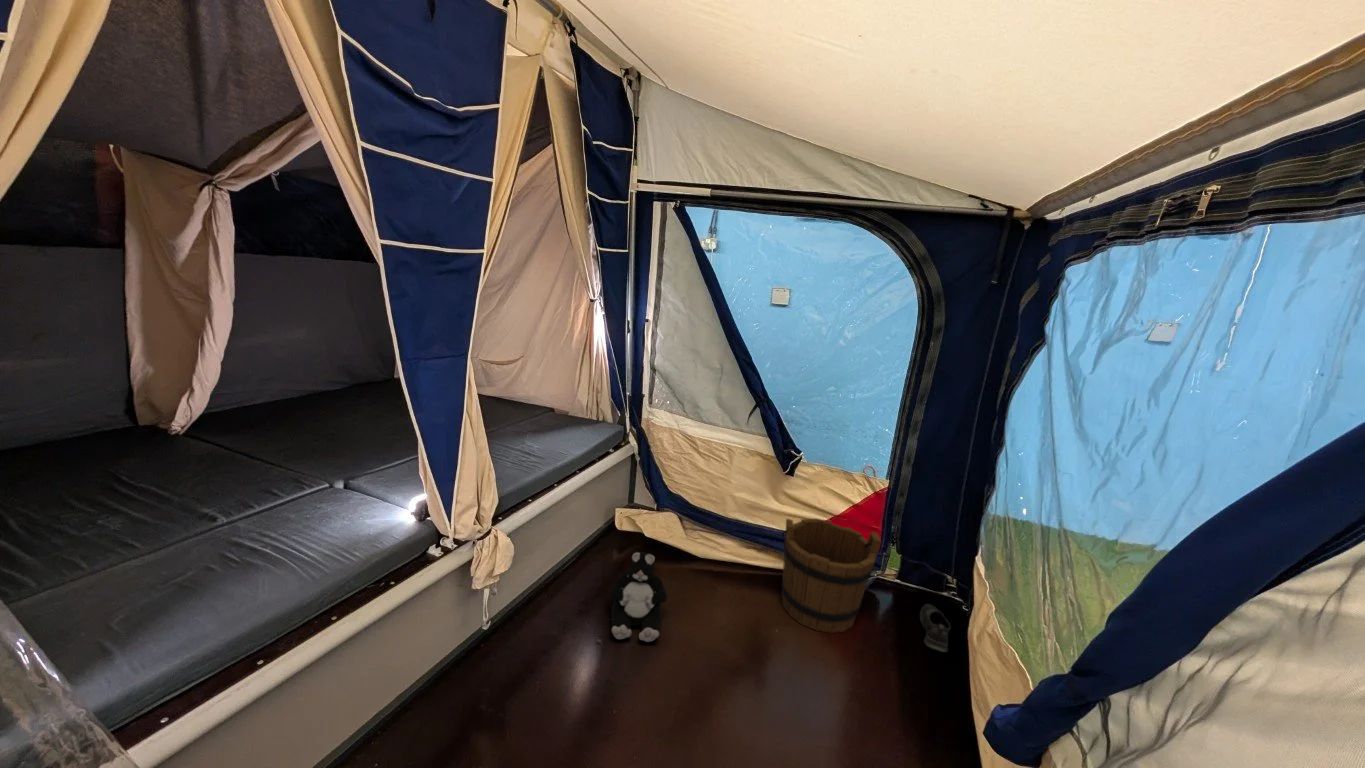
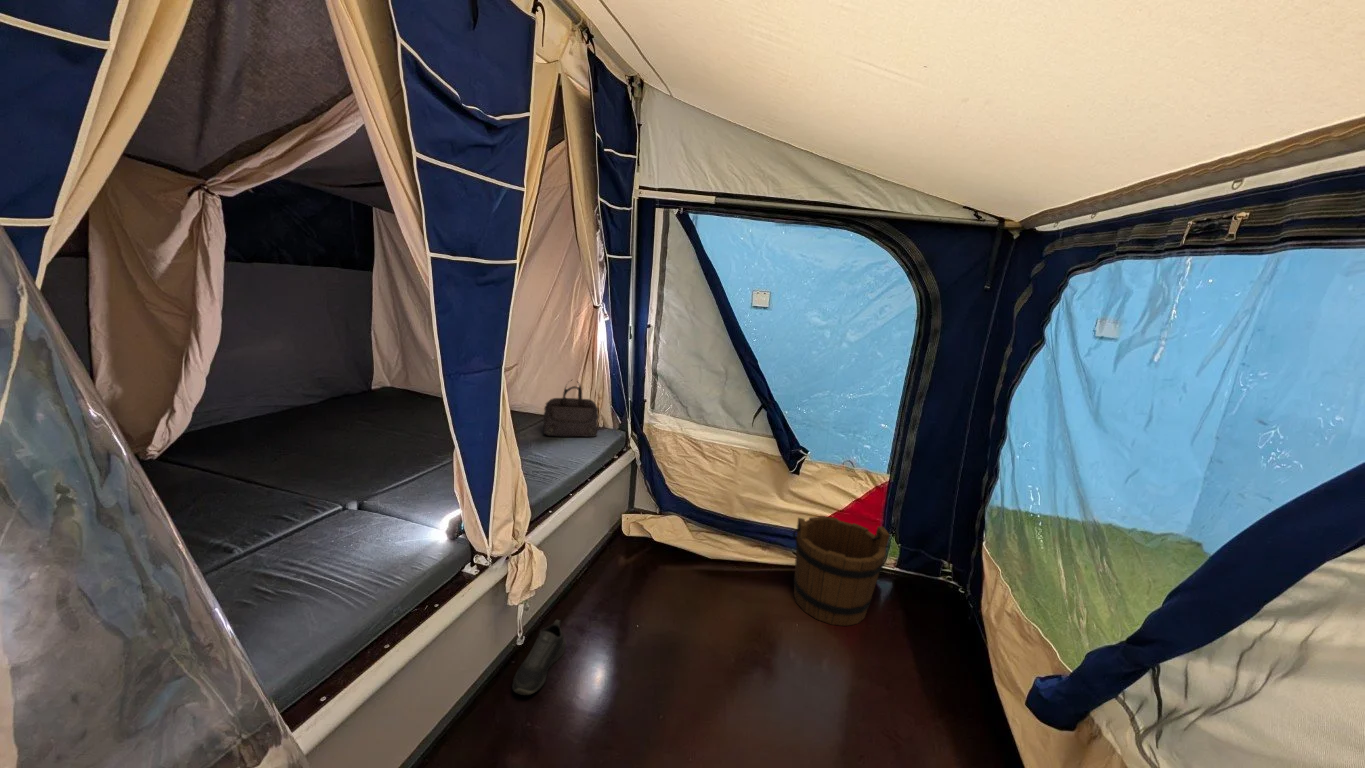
handbag: none [539,372,594,429] -> present [543,380,599,437]
plush toy: present [609,551,667,642] -> none [632,558,690,648]
shoe: present [920,604,950,652] -> present [512,620,566,695]

